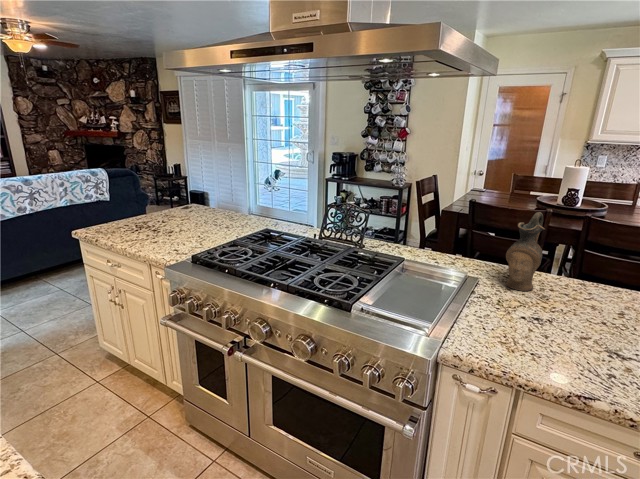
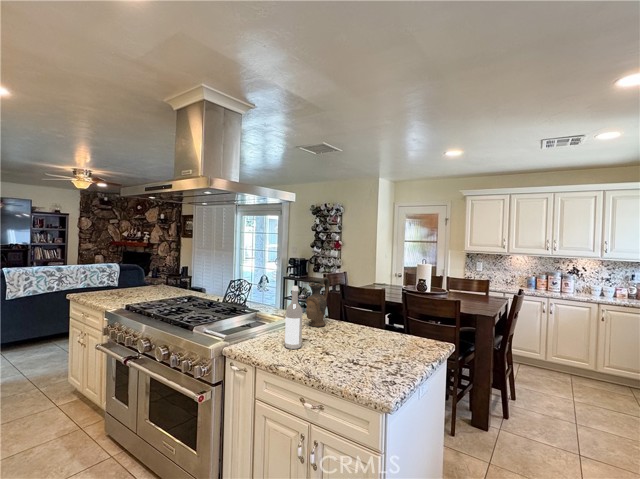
wine bottle: none [548,251,595,357] -> present [285,286,302,349]

